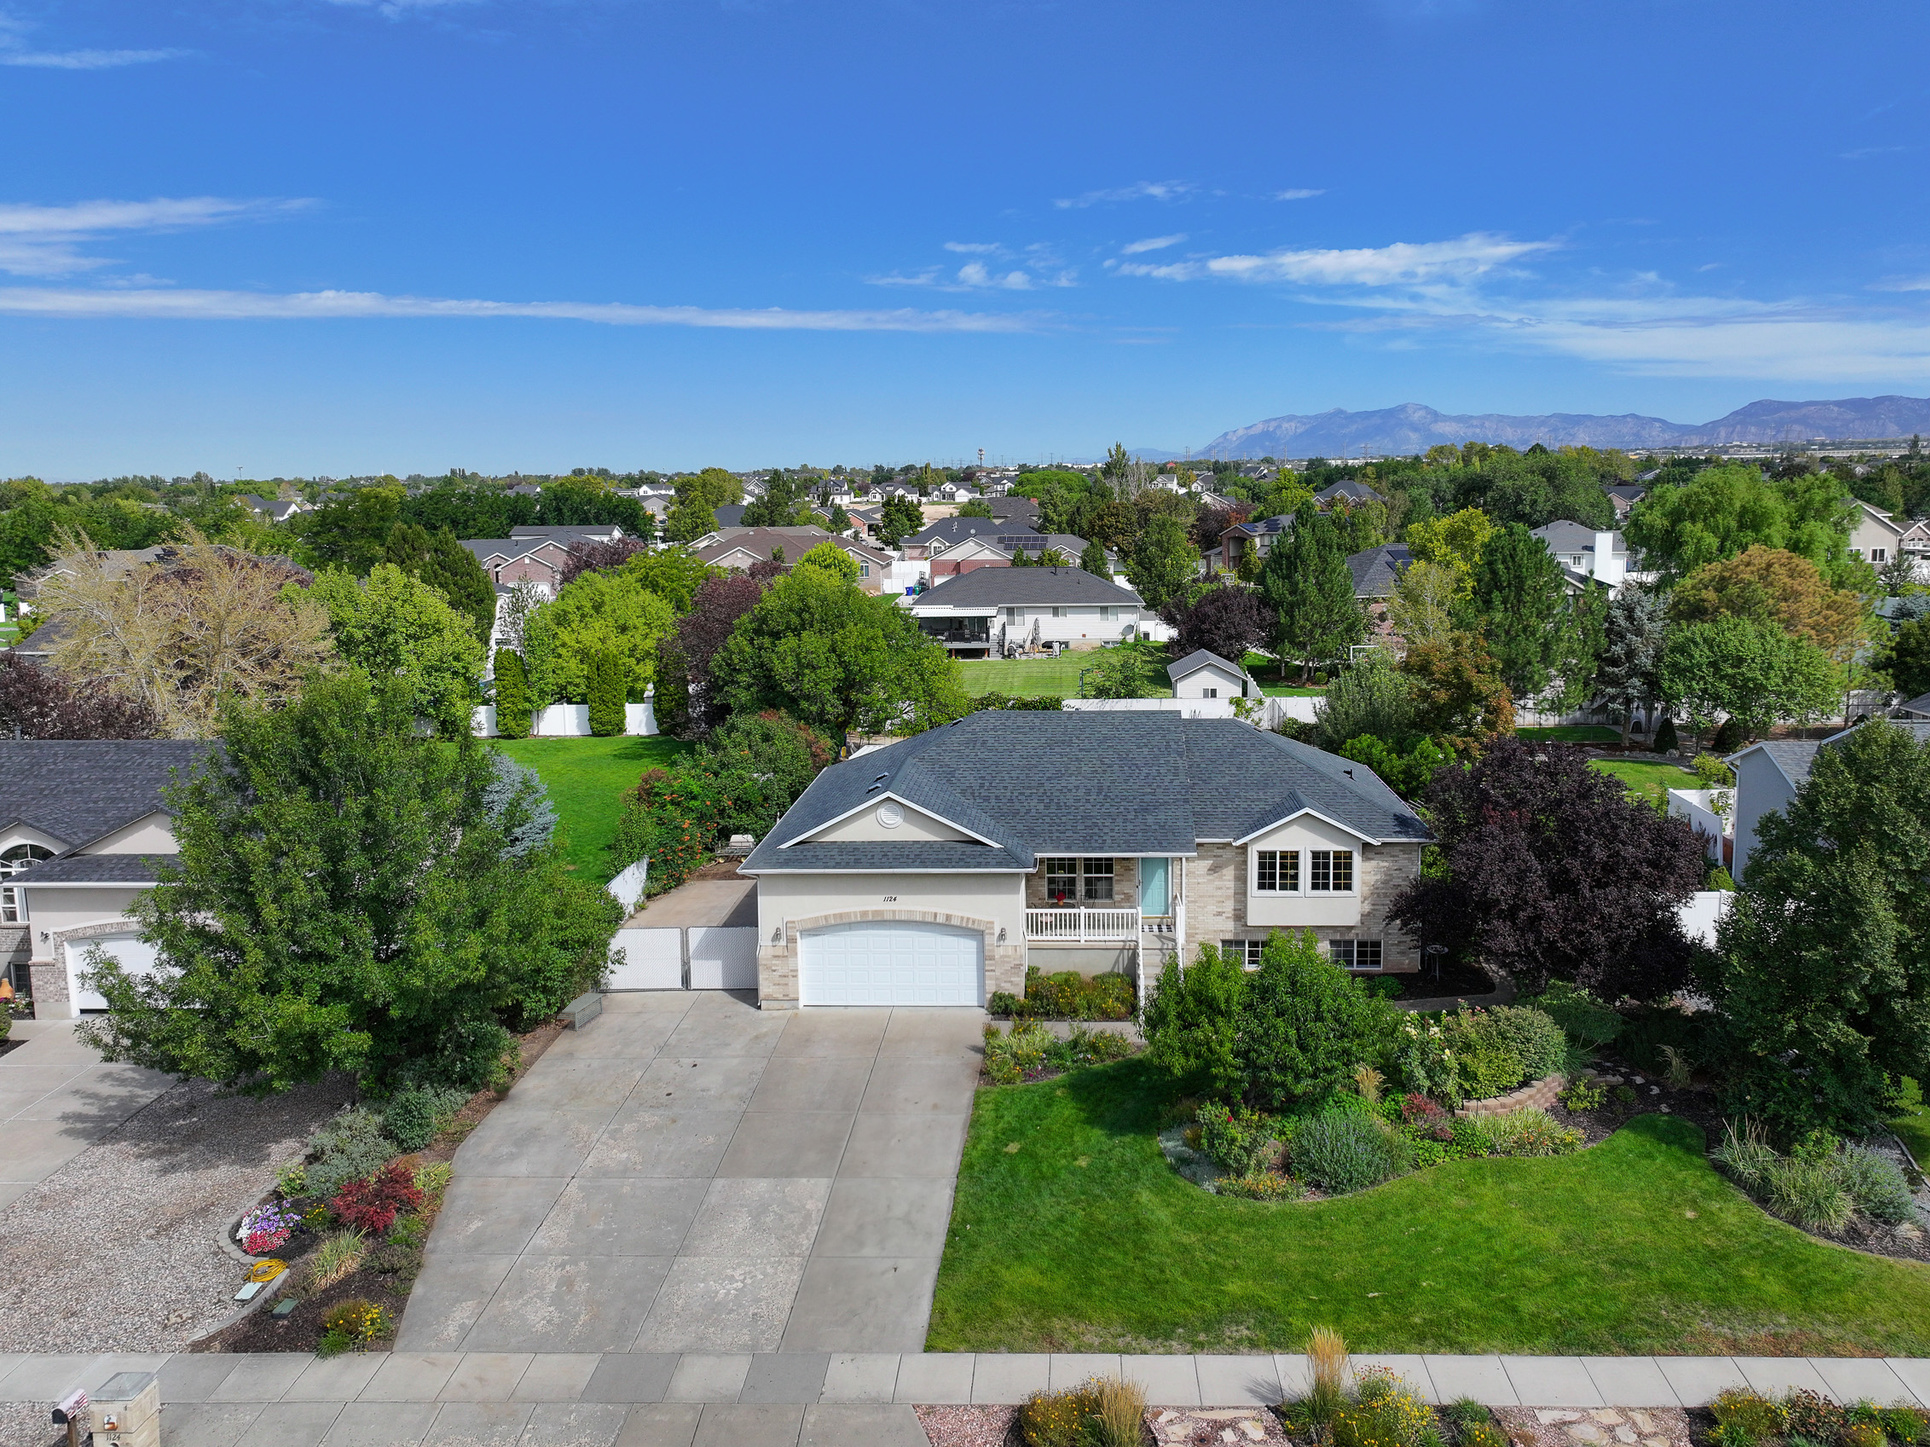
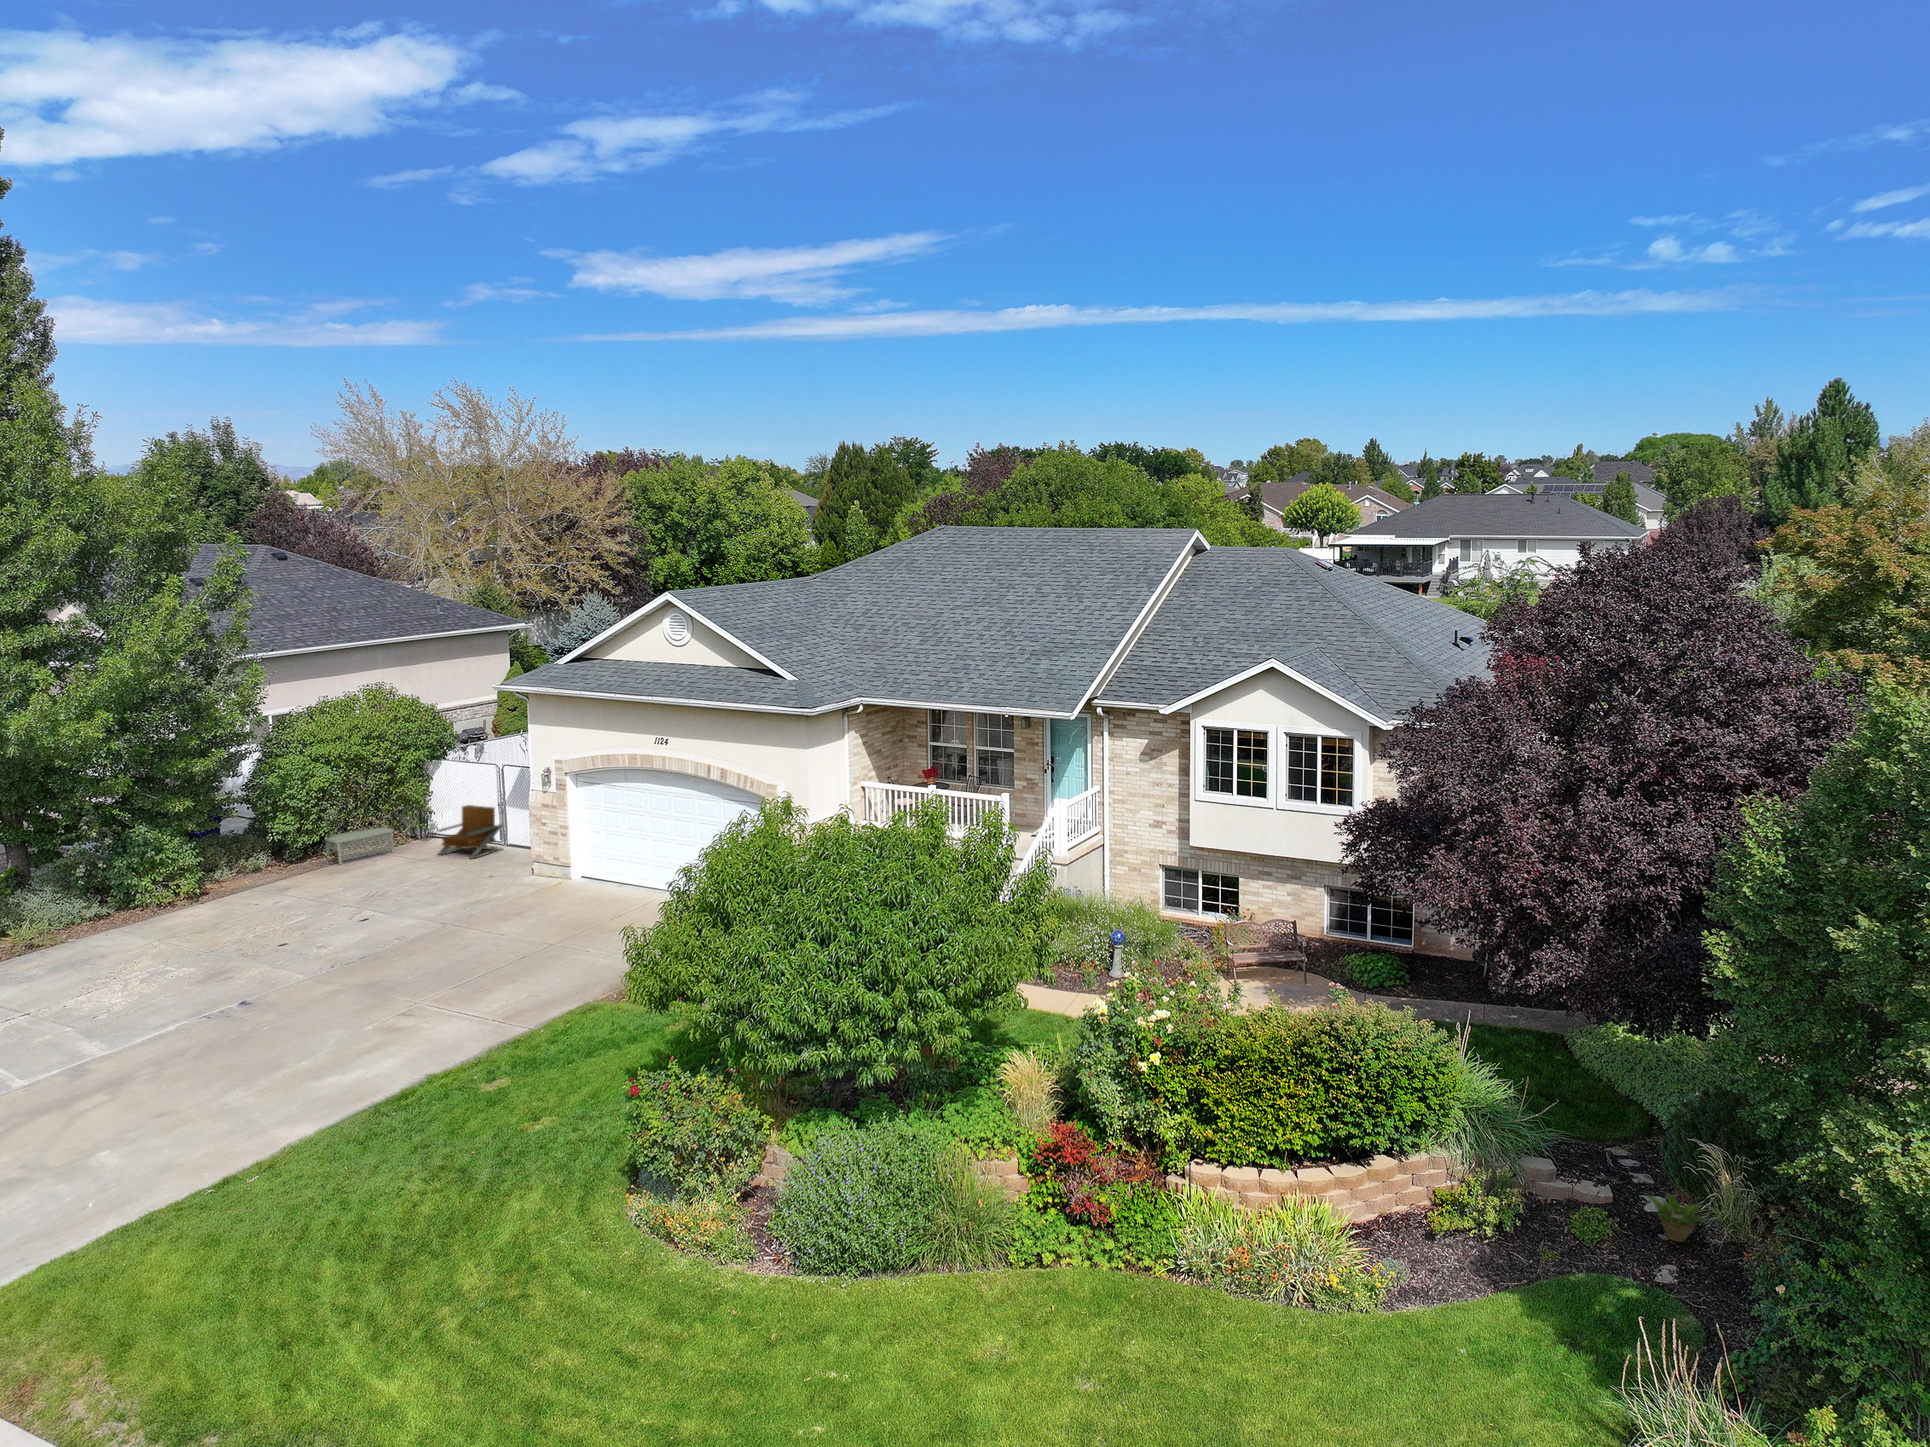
lounge chair: none [646,963,695,1009] -> present [437,805,502,859]
decorative plant: present [493,1082,511,1100] -> present [1645,1193,1706,1242]

